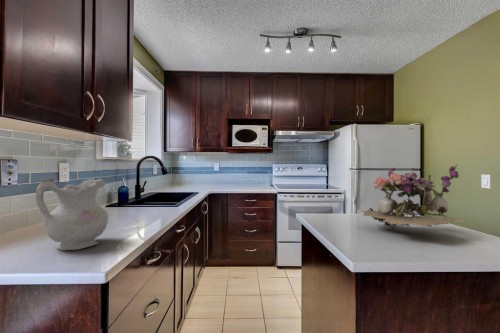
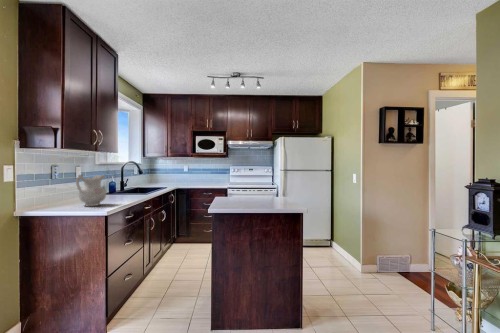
flower arrangement: present [361,164,463,229] -> none [238,167,281,202]

